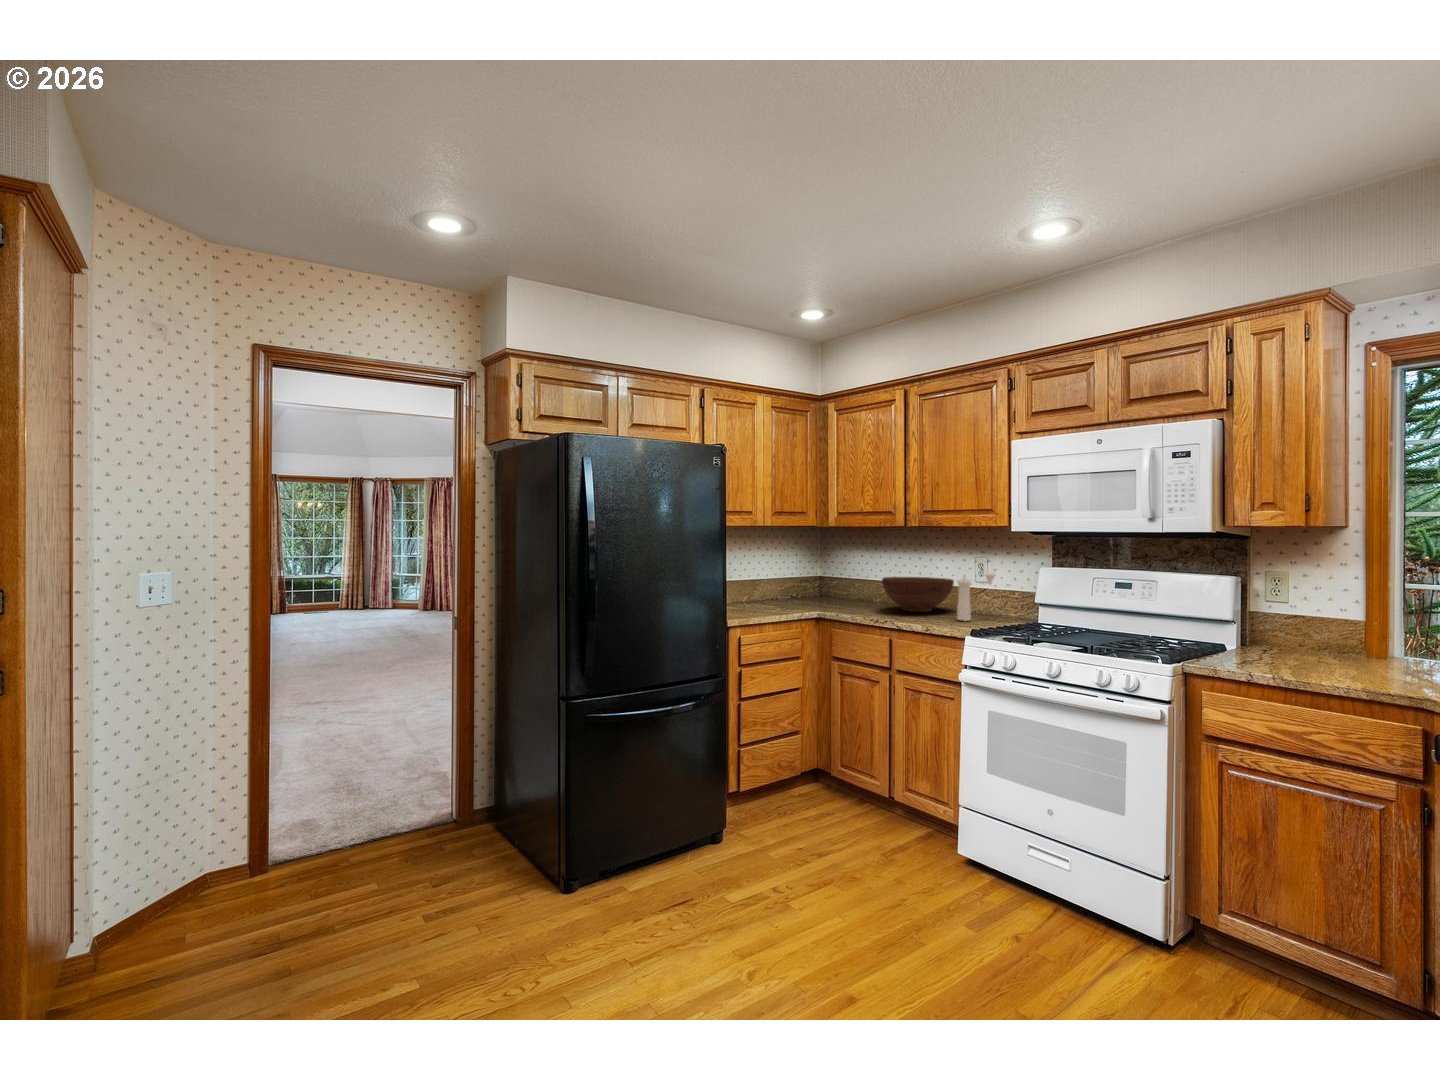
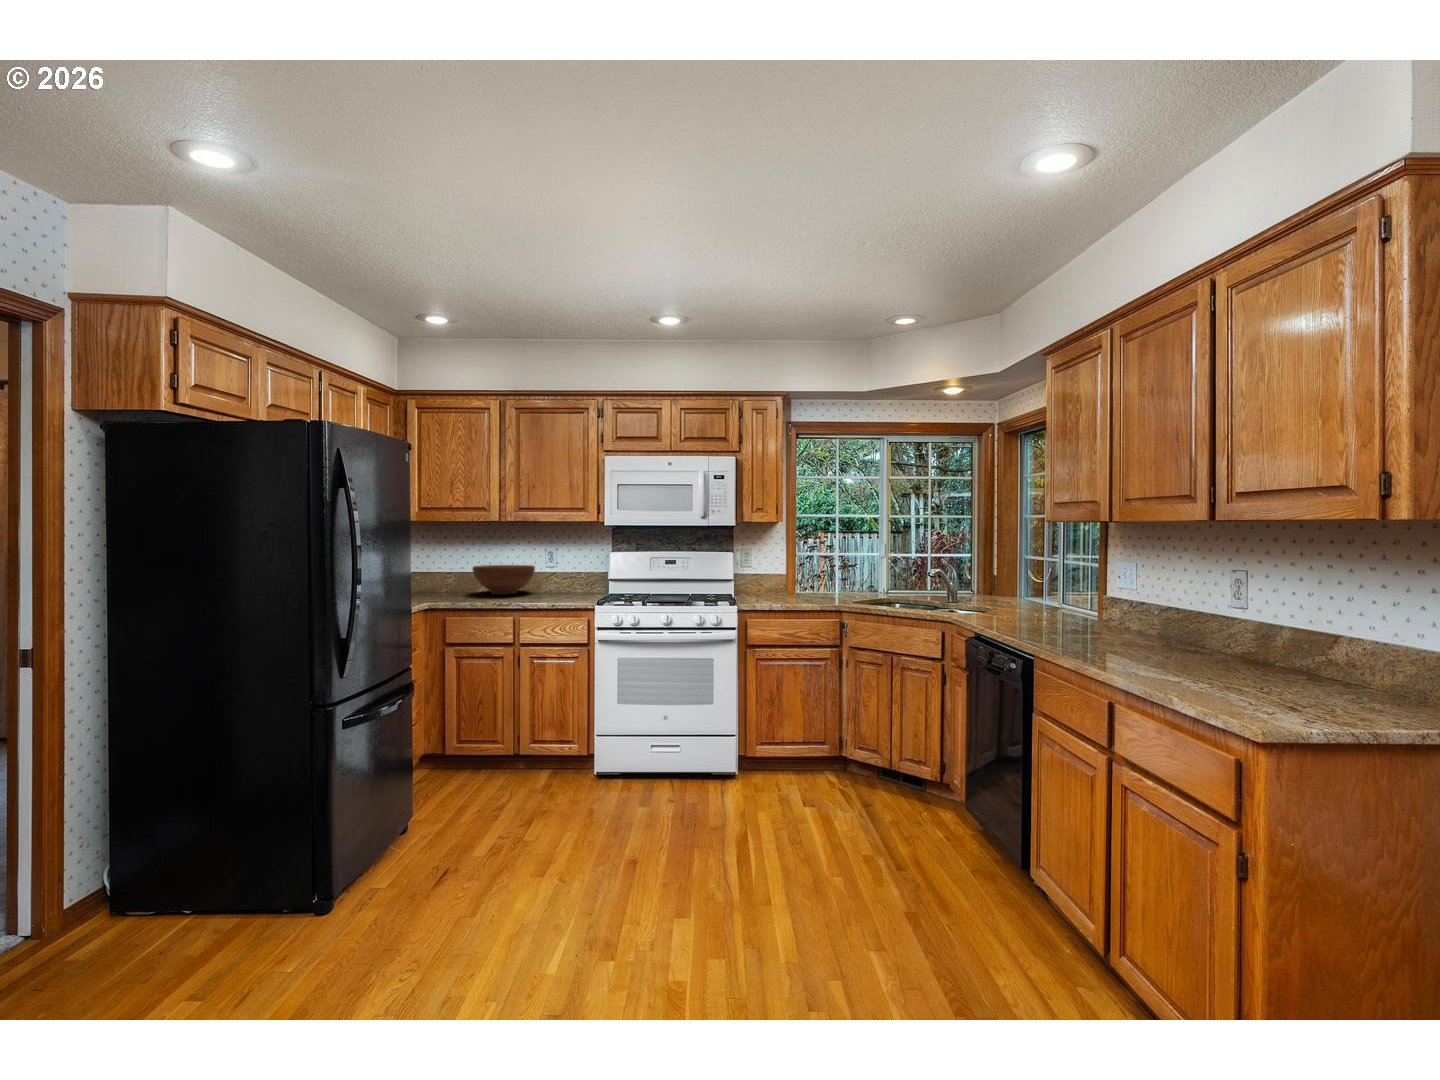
pepper mill: present [957,572,995,621] -> none [553,557,579,597]

